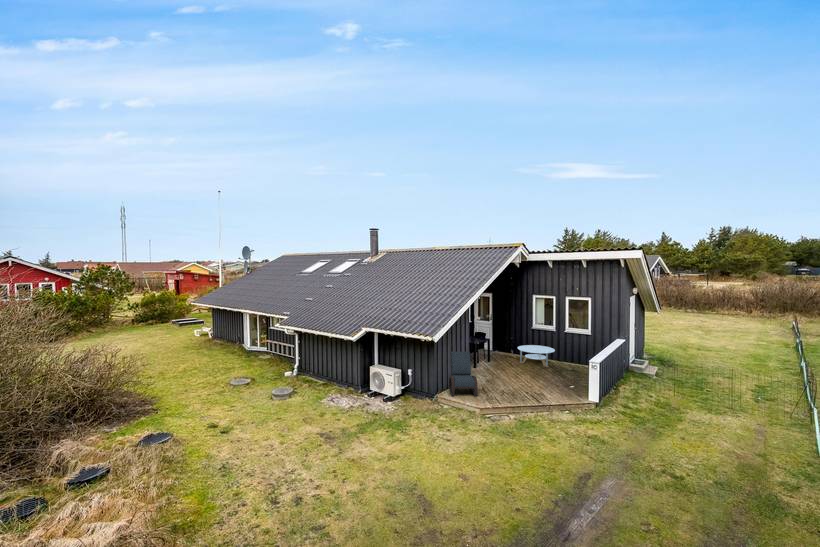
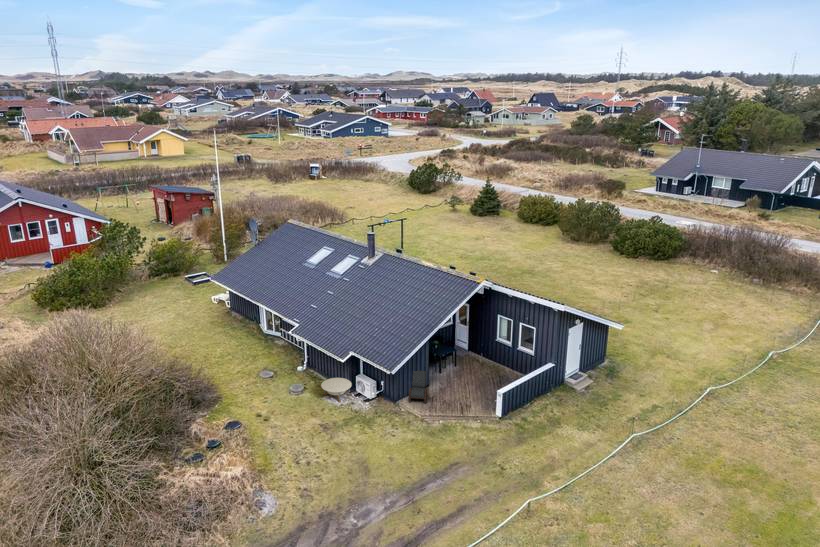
round table: present [518,345,555,367] -> present [321,378,352,402]

